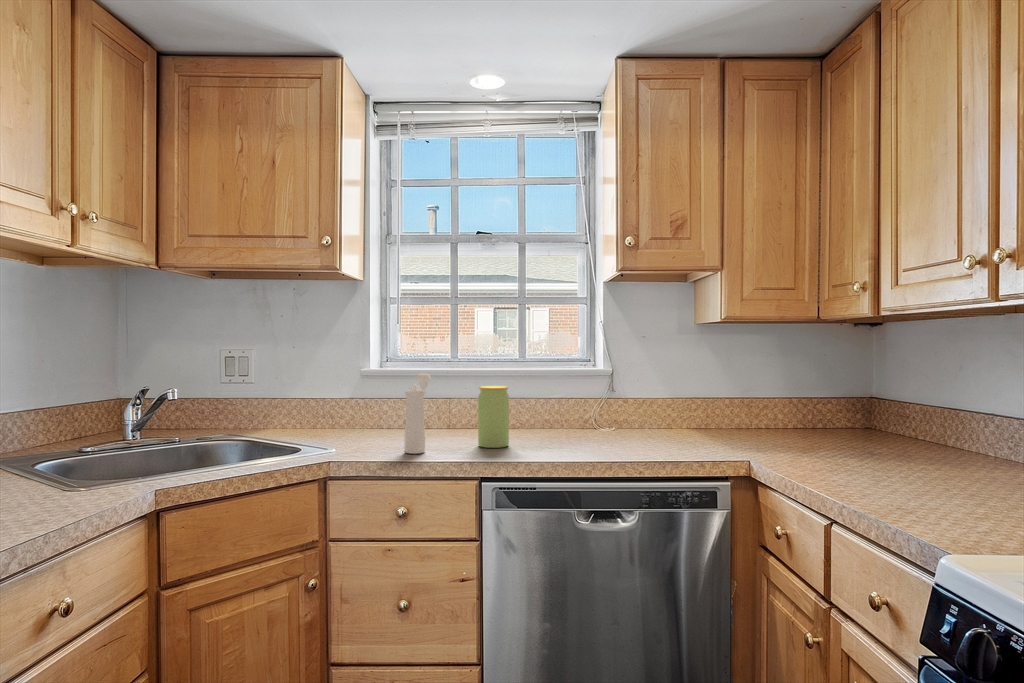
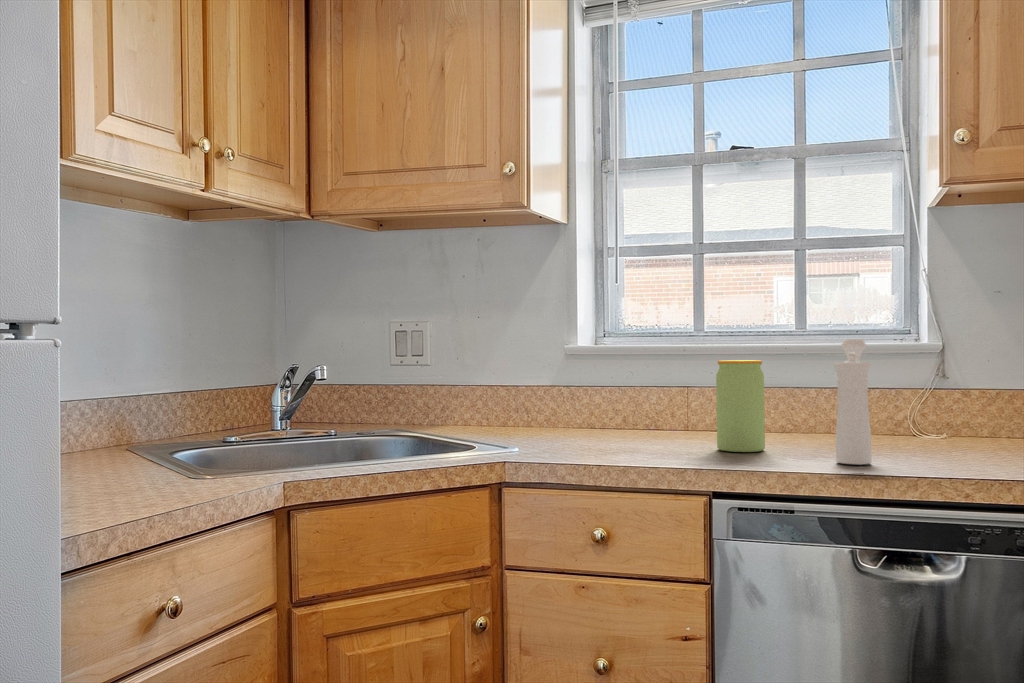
pepper mill: present [404,374,431,454] -> present [834,339,872,465]

